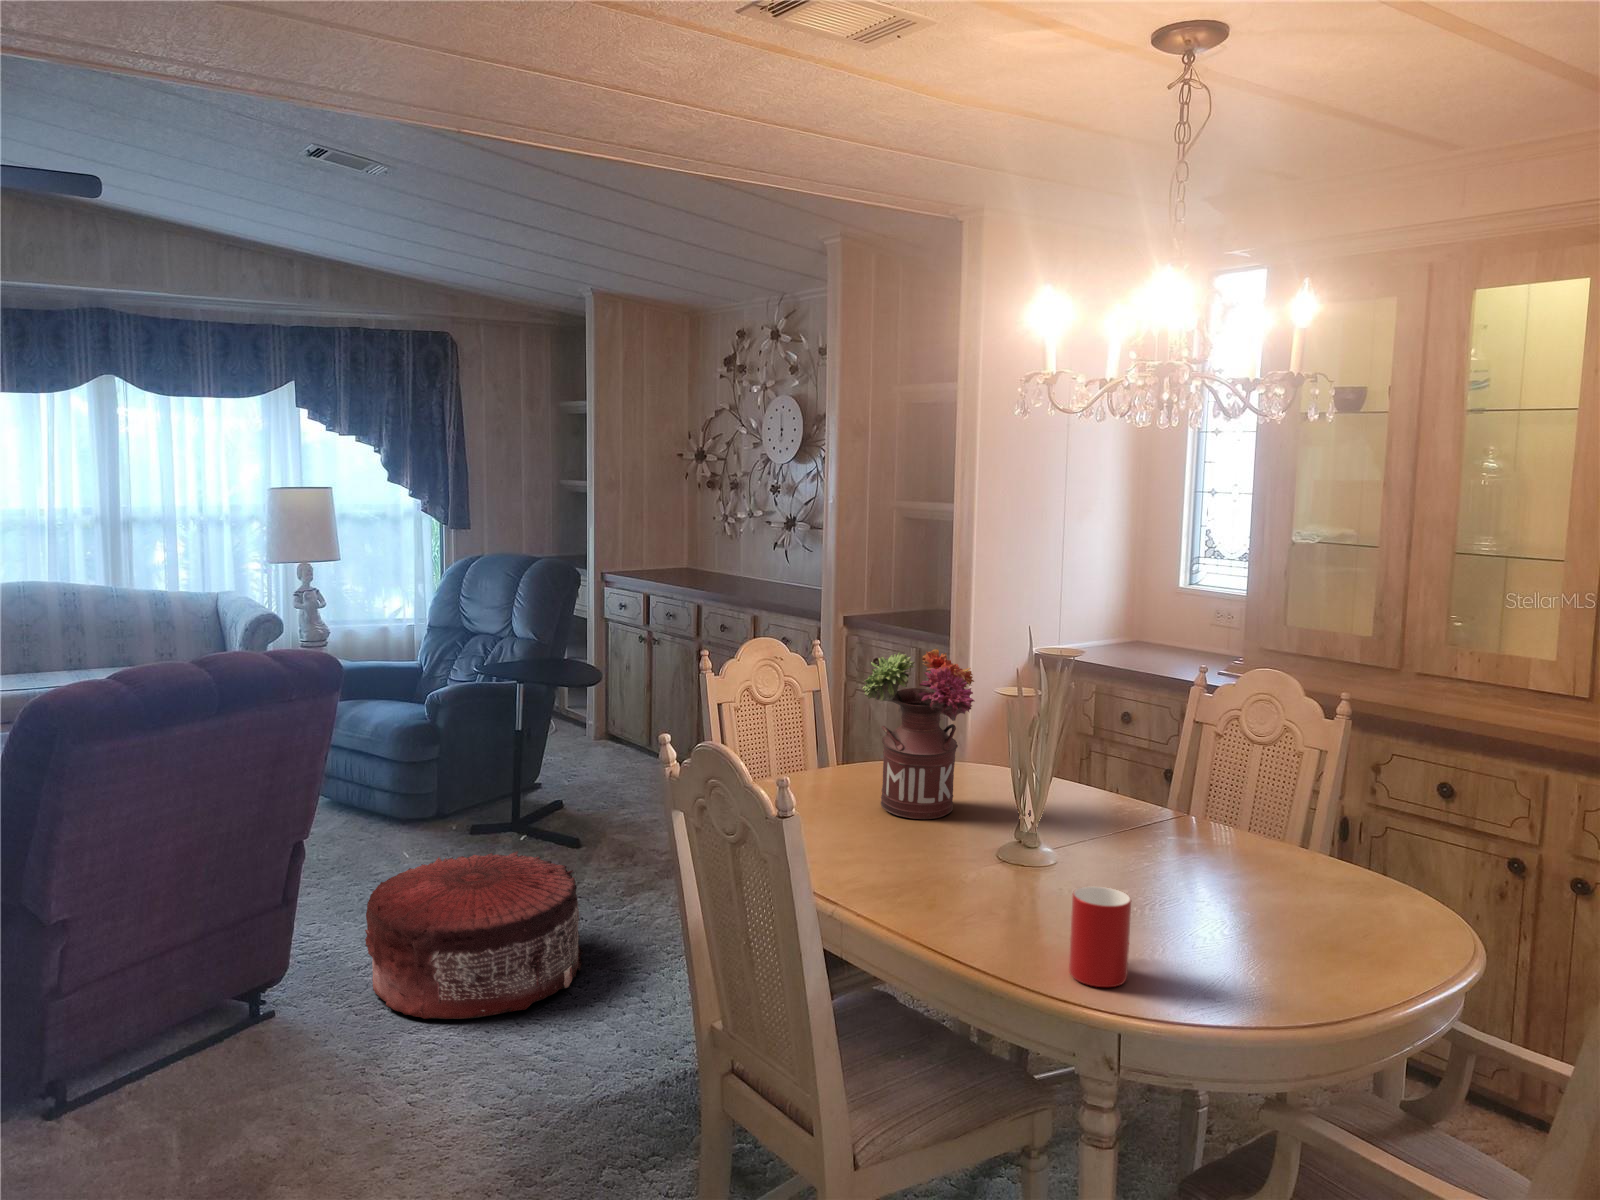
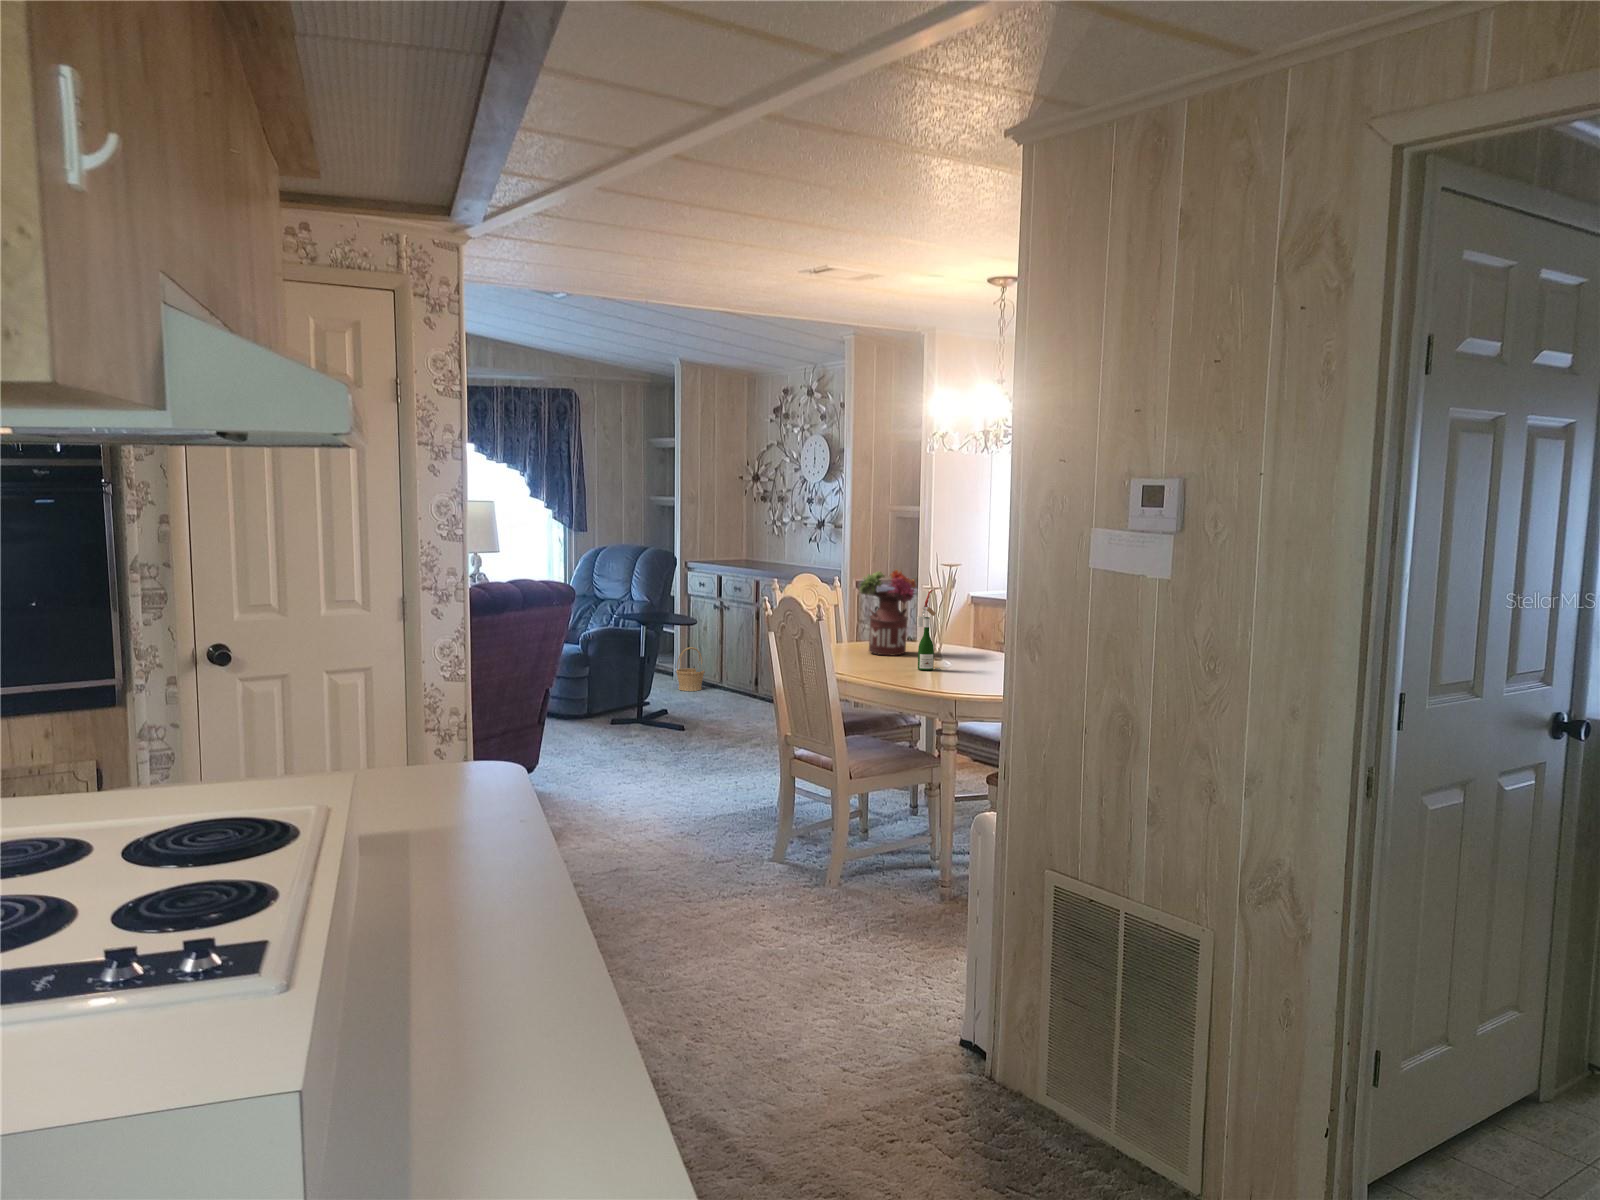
basket: none [586,696,627,759] -> present [676,647,705,691]
wine bottle: none [992,716,1041,888] -> present [917,590,940,670]
pouf: present [365,851,584,1019] -> none [577,710,699,789]
cup: present [1069,886,1131,987] -> none [940,650,966,688]

